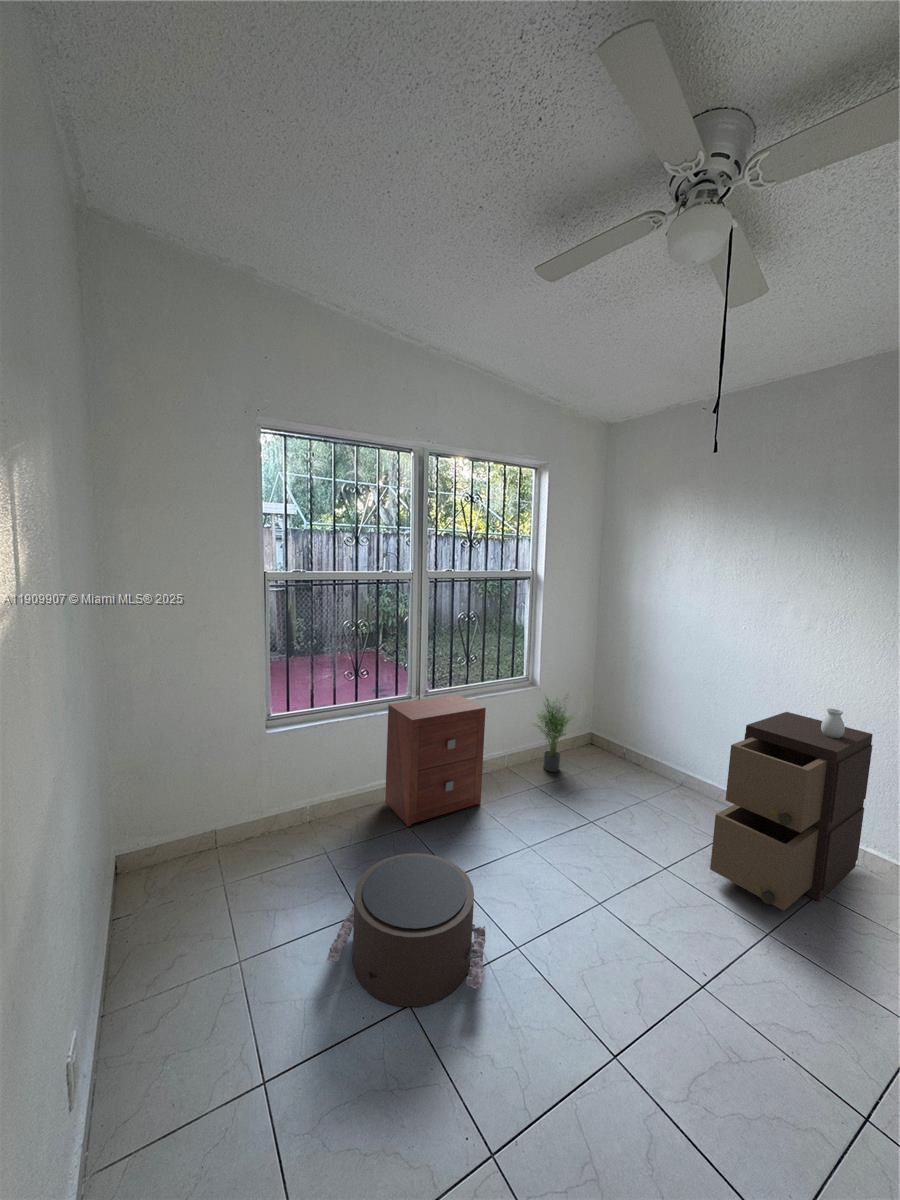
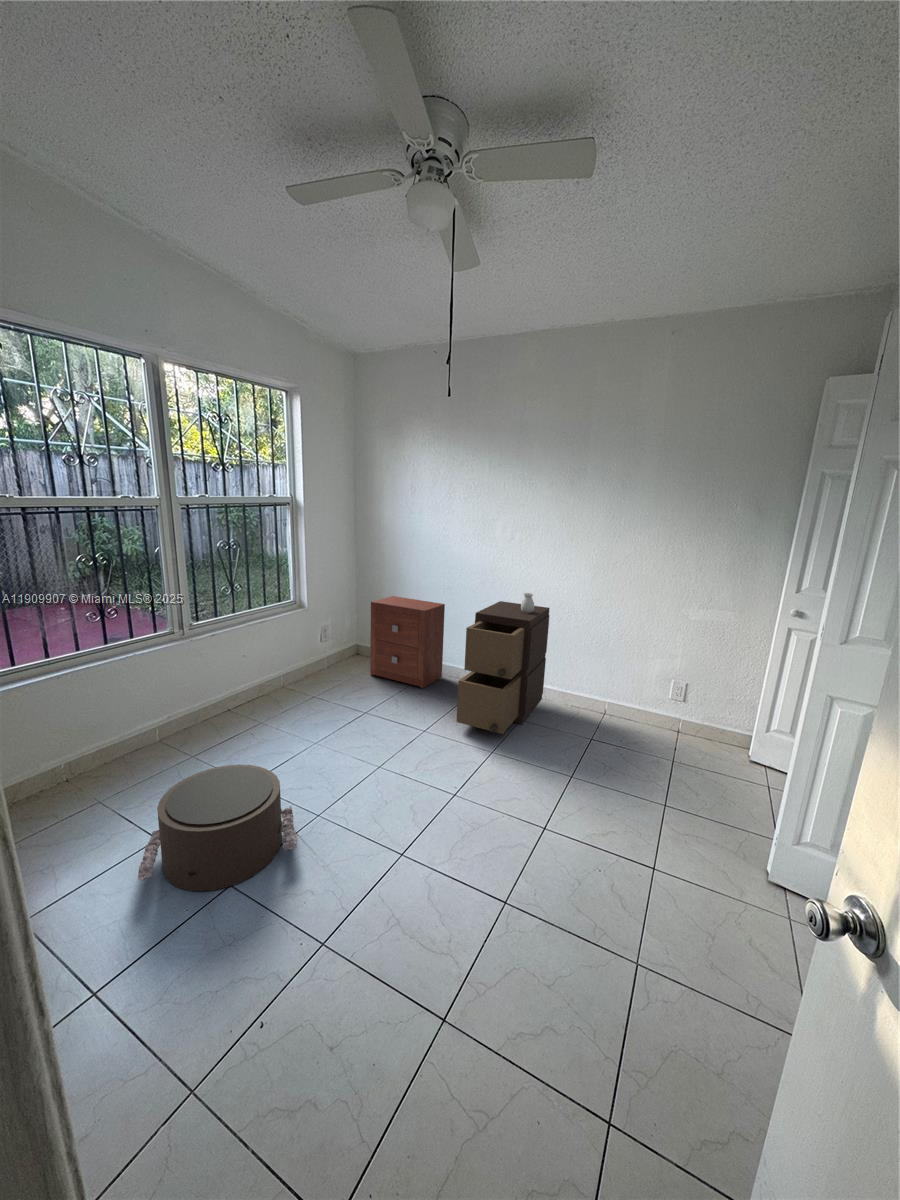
nightstand: present [385,694,486,826] -> present [370,596,445,688]
potted plant: present [535,698,571,772] -> none [301,609,349,683]

